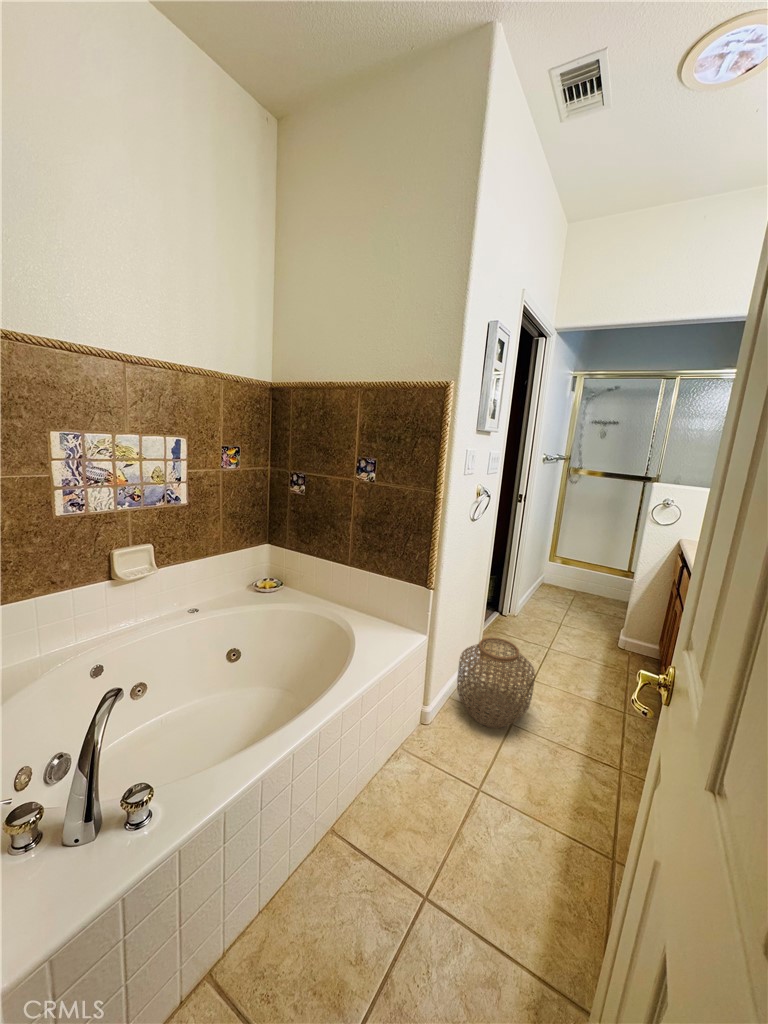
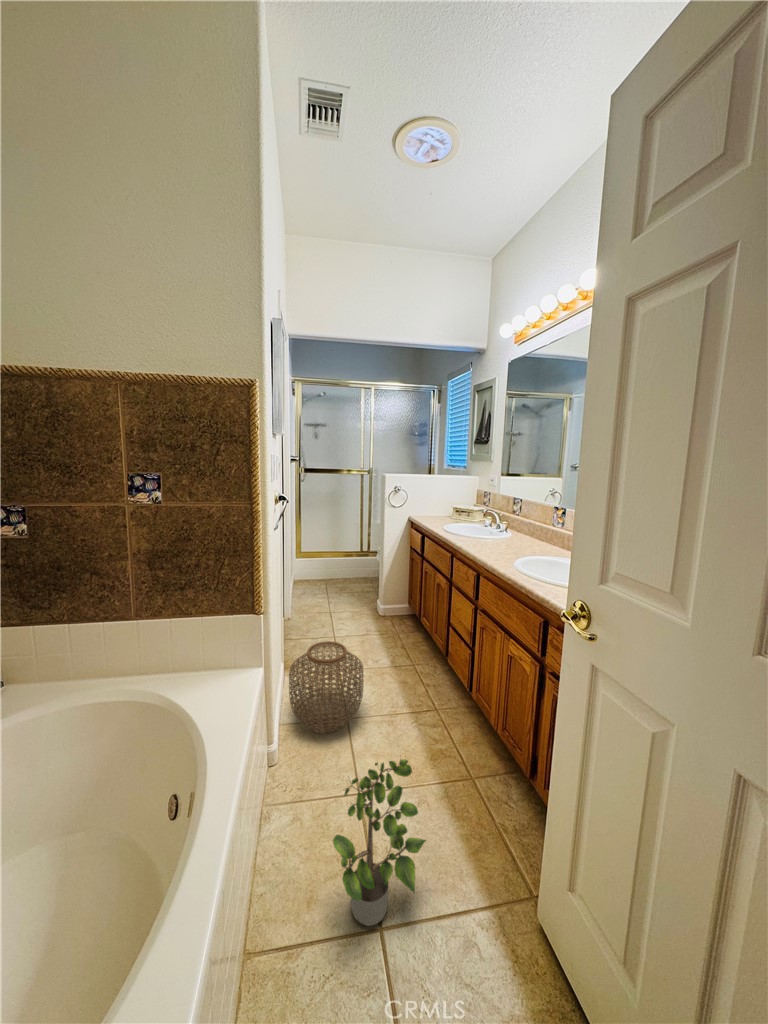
potted plant: none [395,744,492,894] -> present [333,759,426,926]

